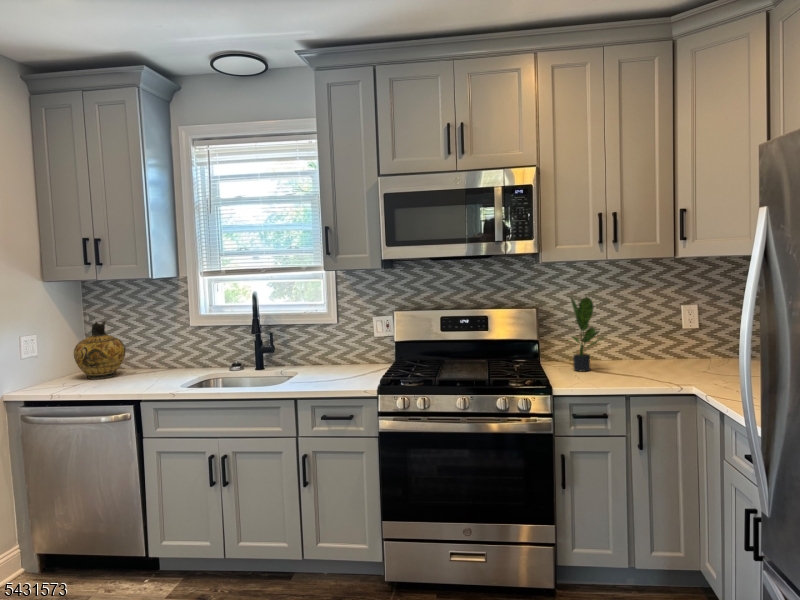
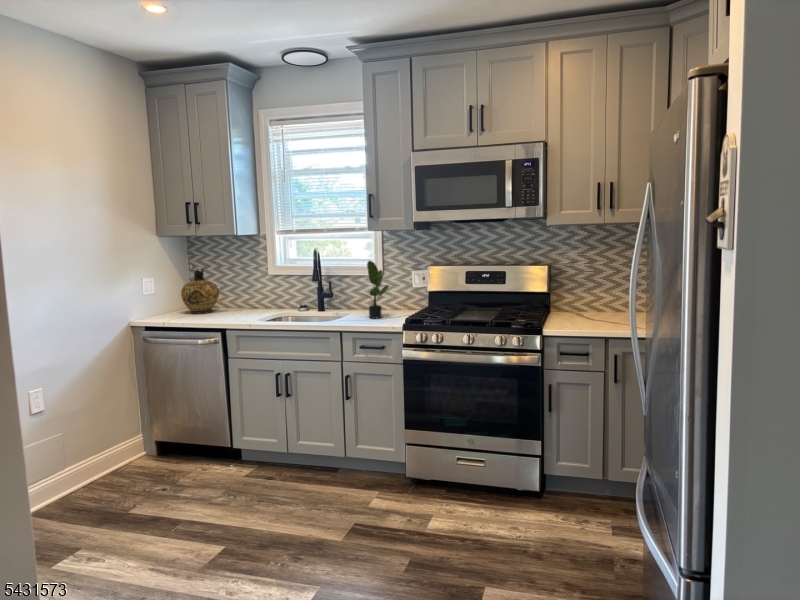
potted plant: present [571,297,603,371] -> present [364,261,389,319]

